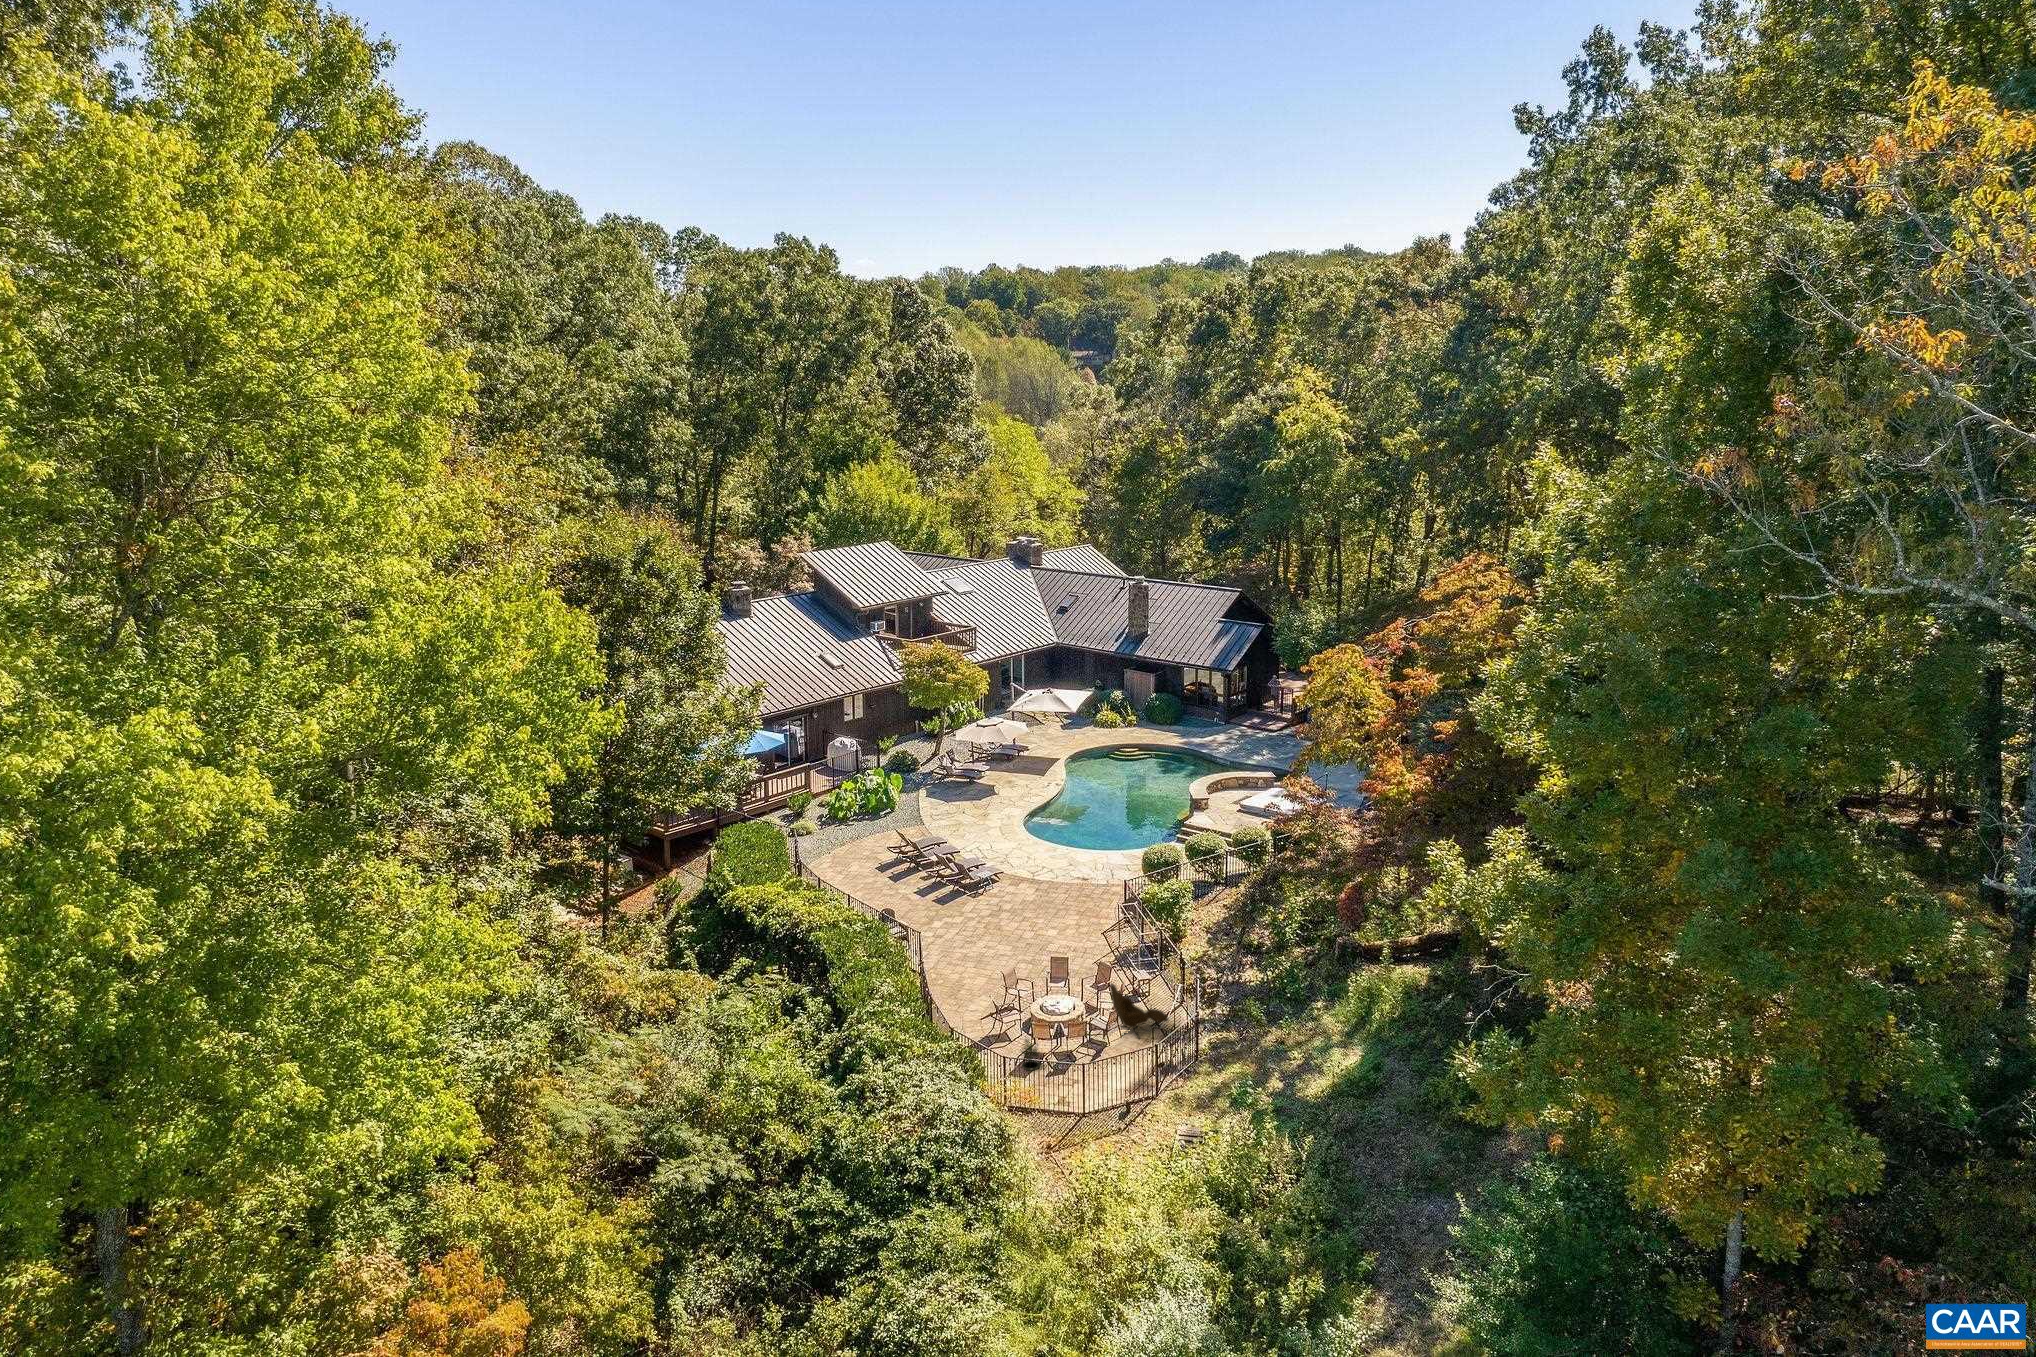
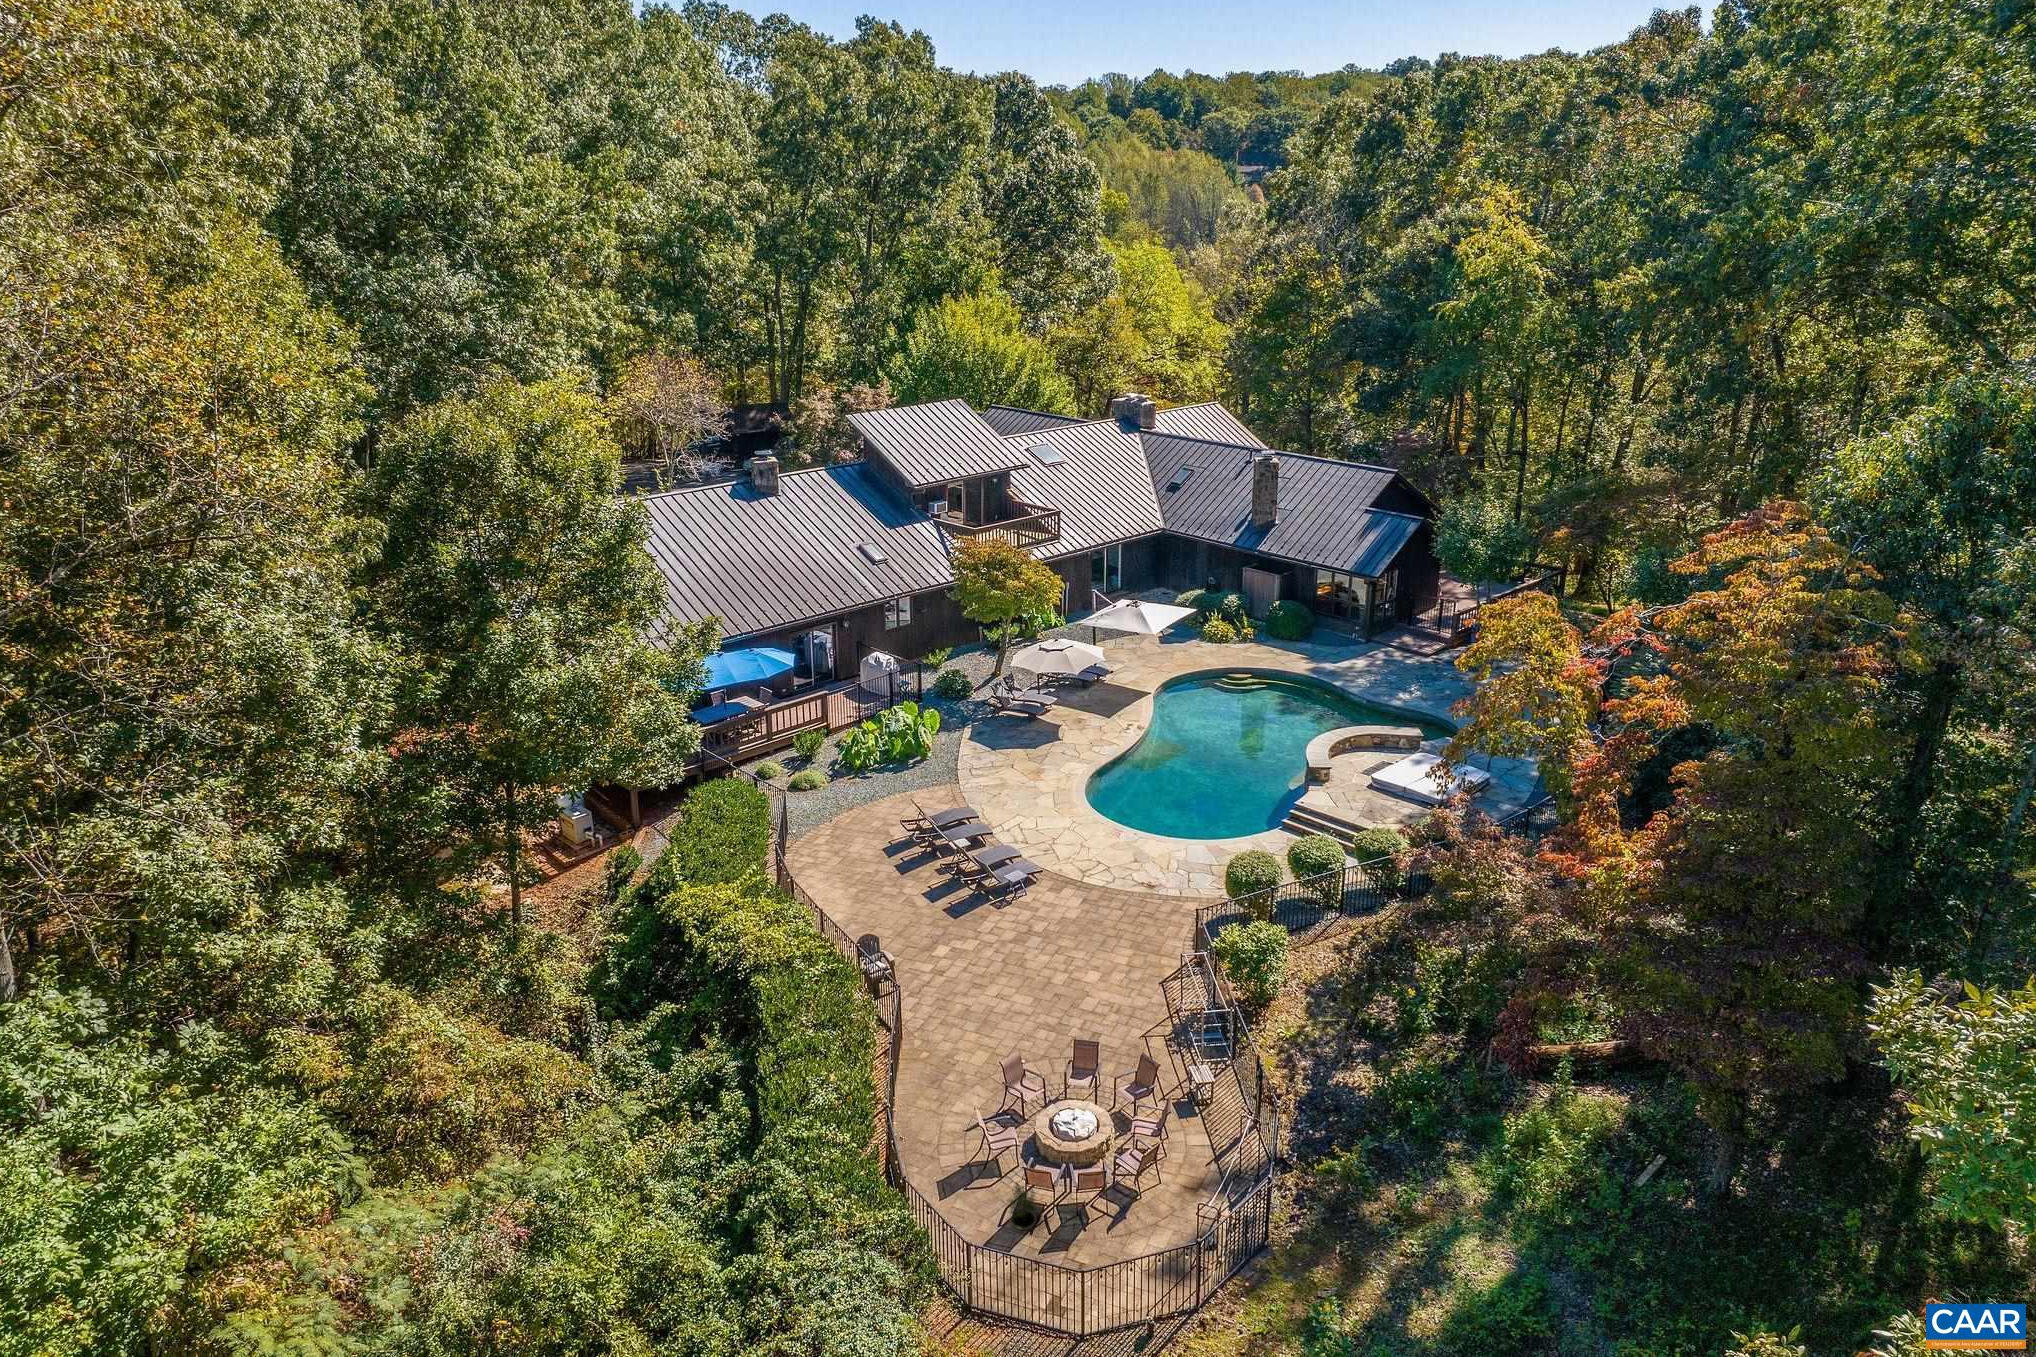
lounge chair: present [1110,984,1169,1038] -> none [1149,1099,1232,1183]

